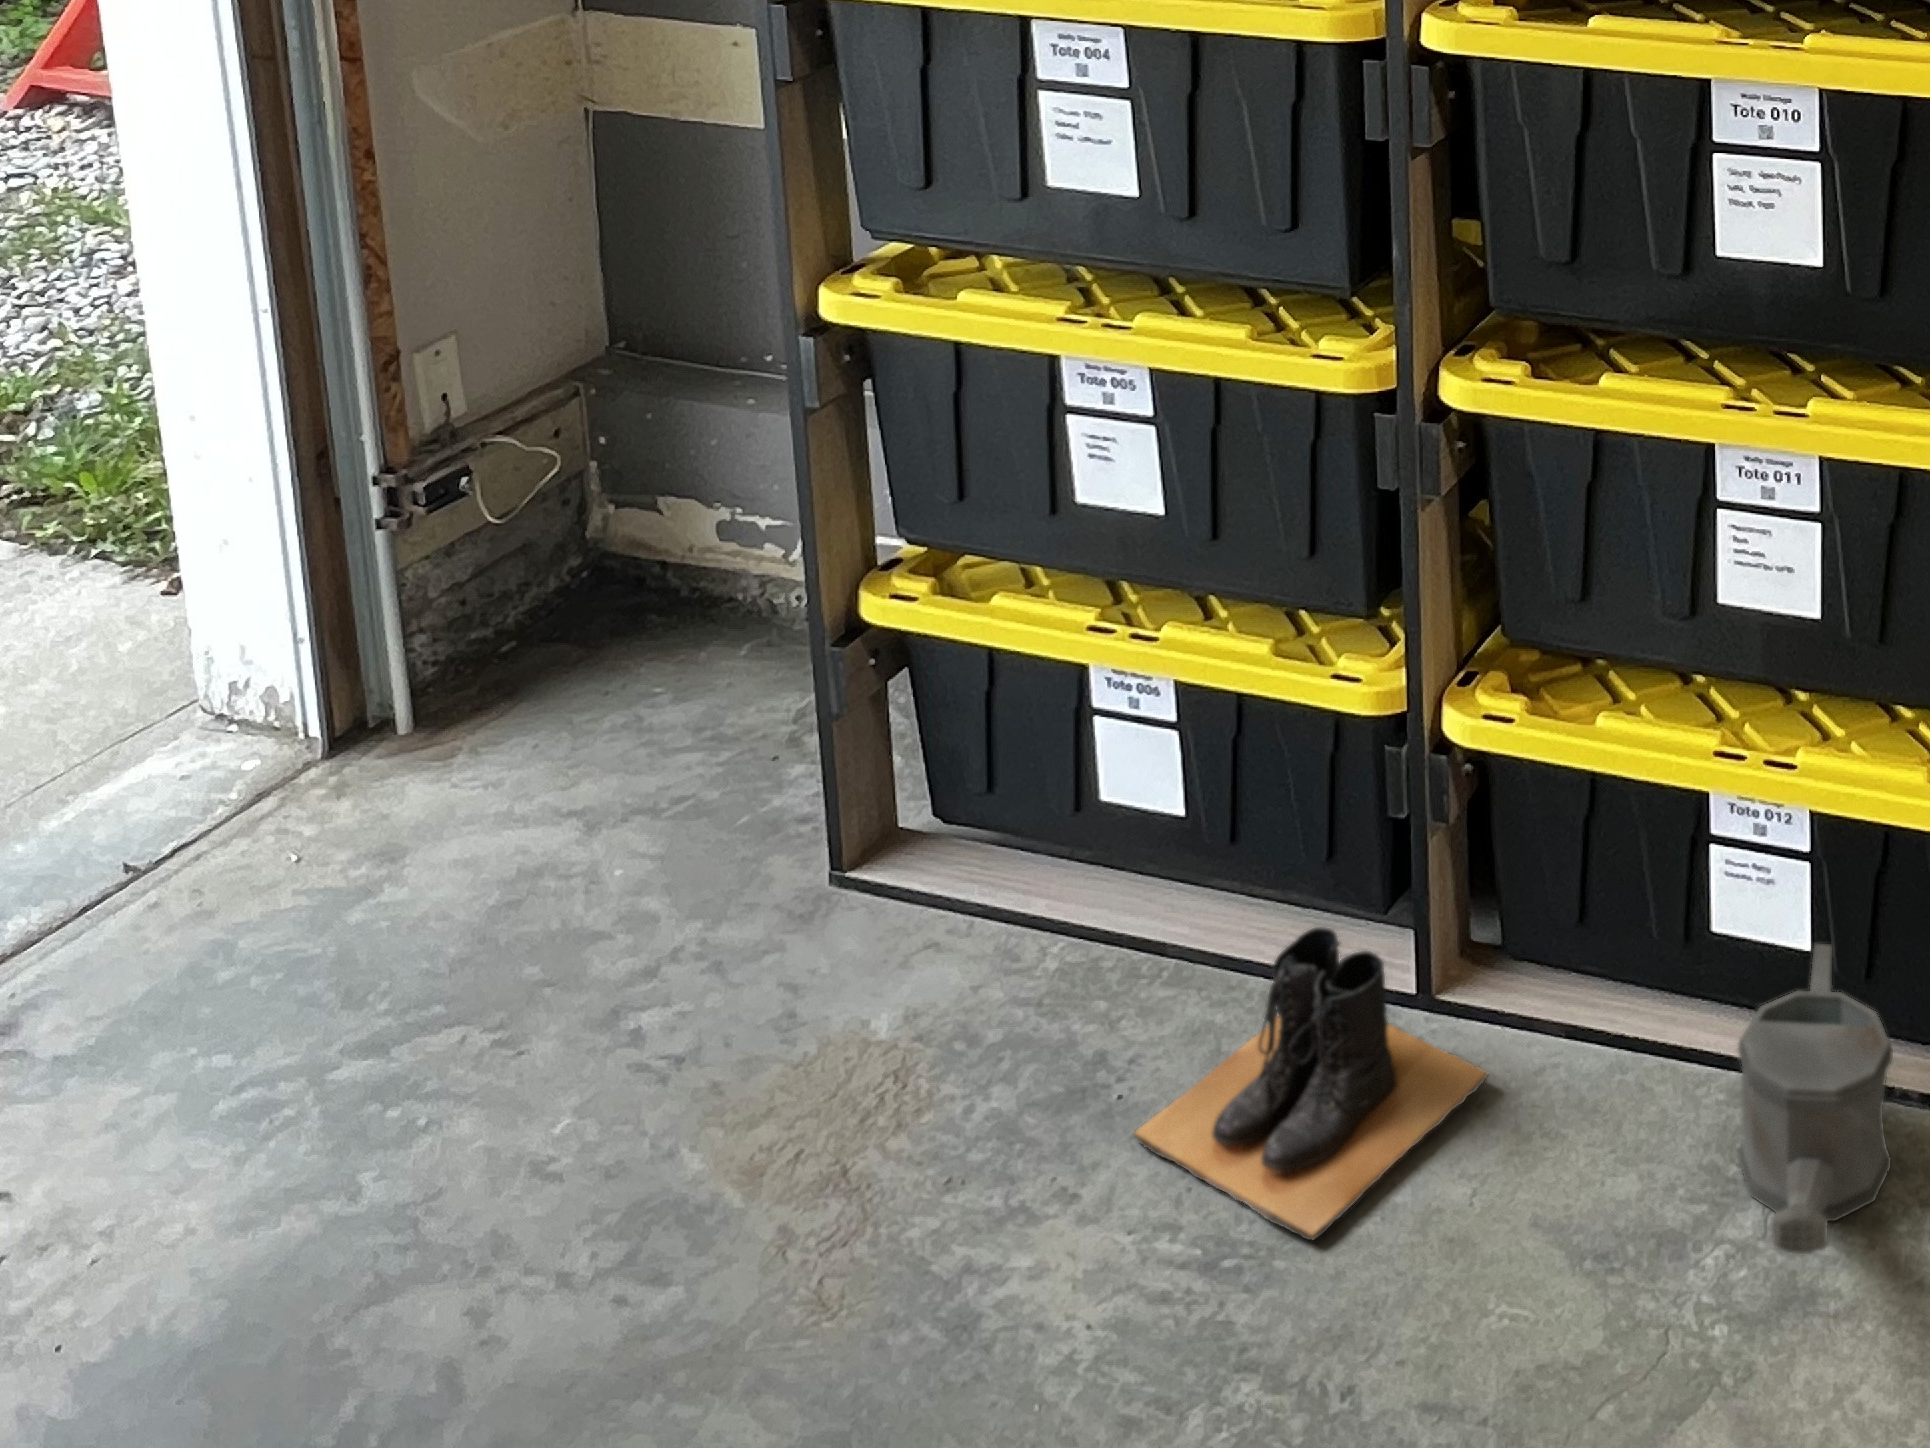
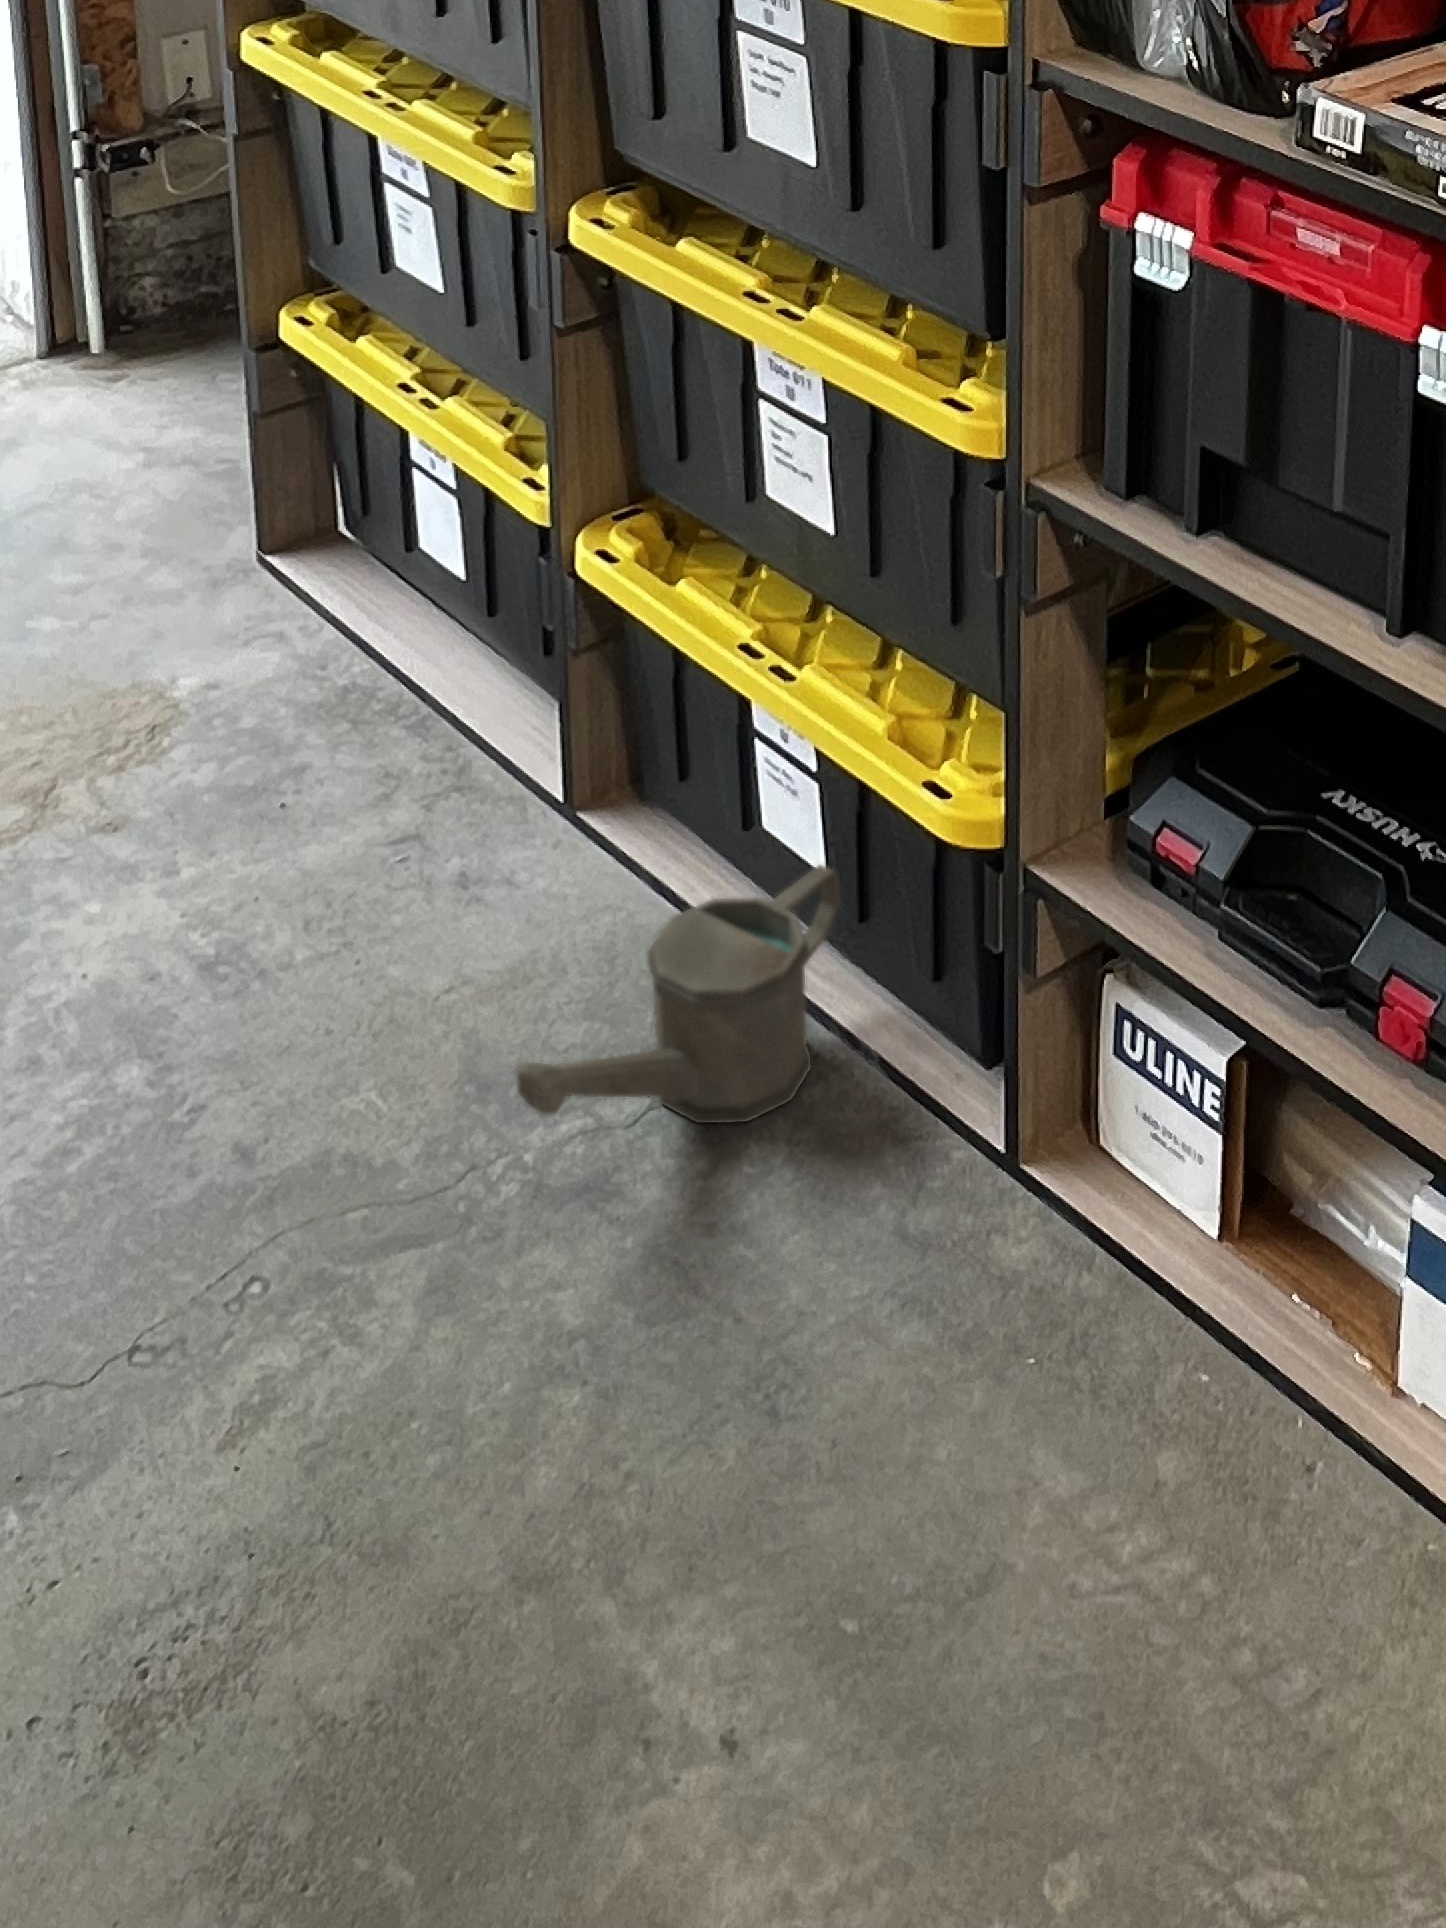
boots: present [1133,927,1488,1240] -> none [253,700,543,963]

